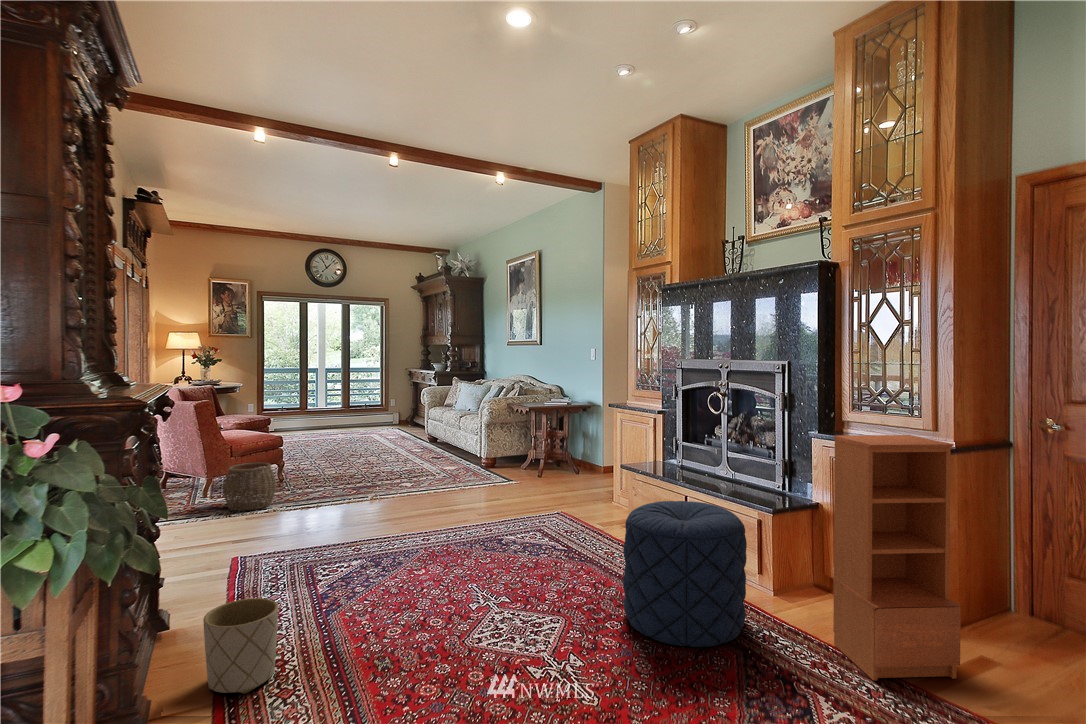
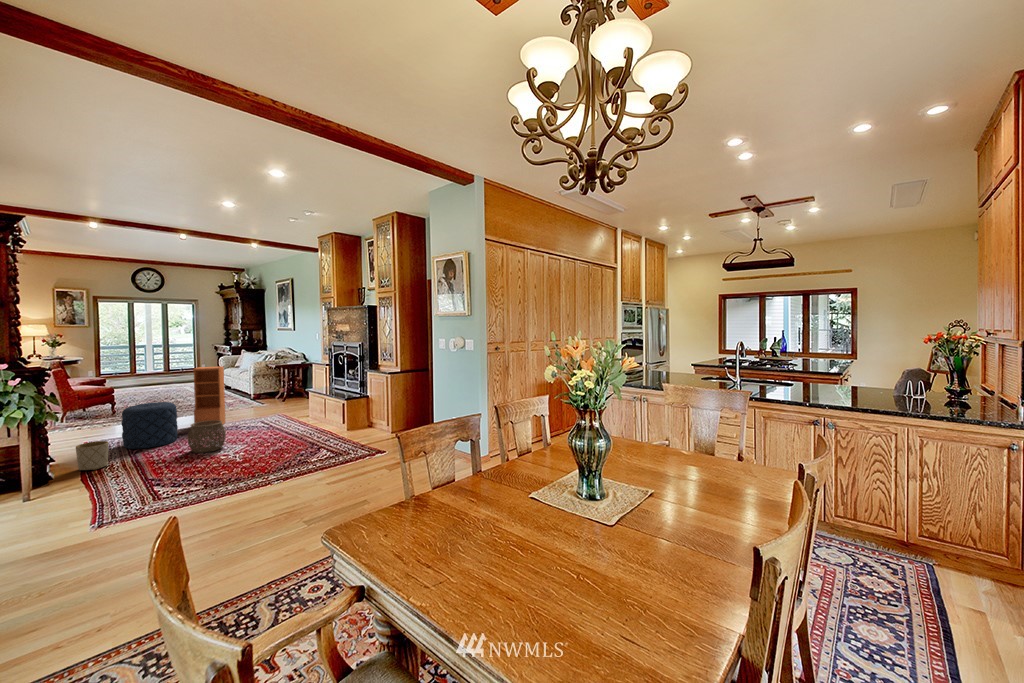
bookcase: present [833,435,961,681] -> present [193,366,225,424]
woven basket: present [223,463,276,511] -> present [188,420,226,453]
pouf: present [623,501,747,647] -> present [122,402,178,449]

